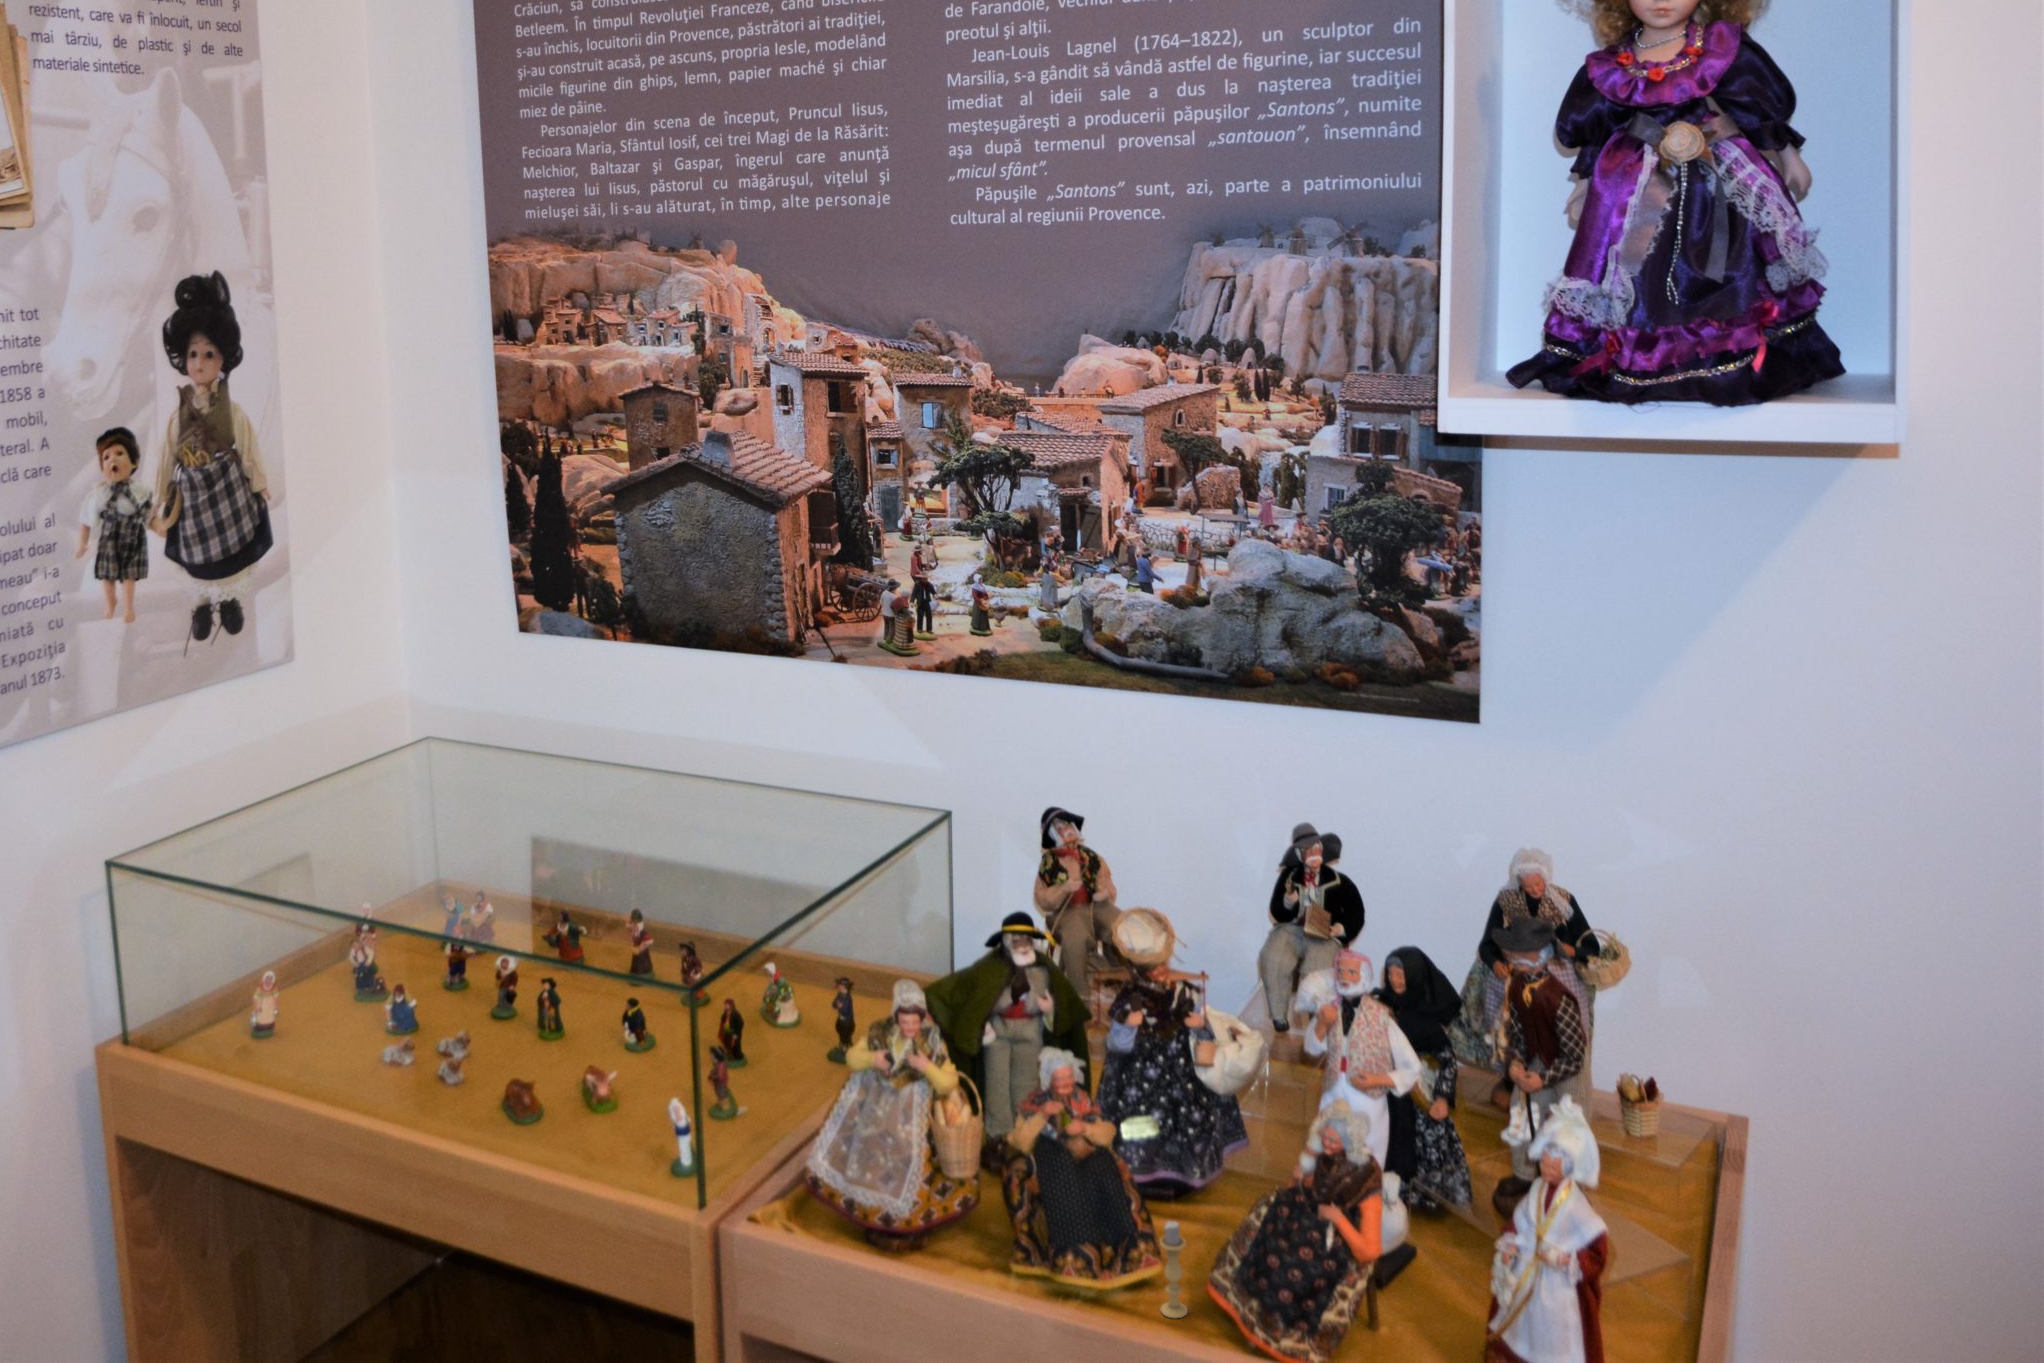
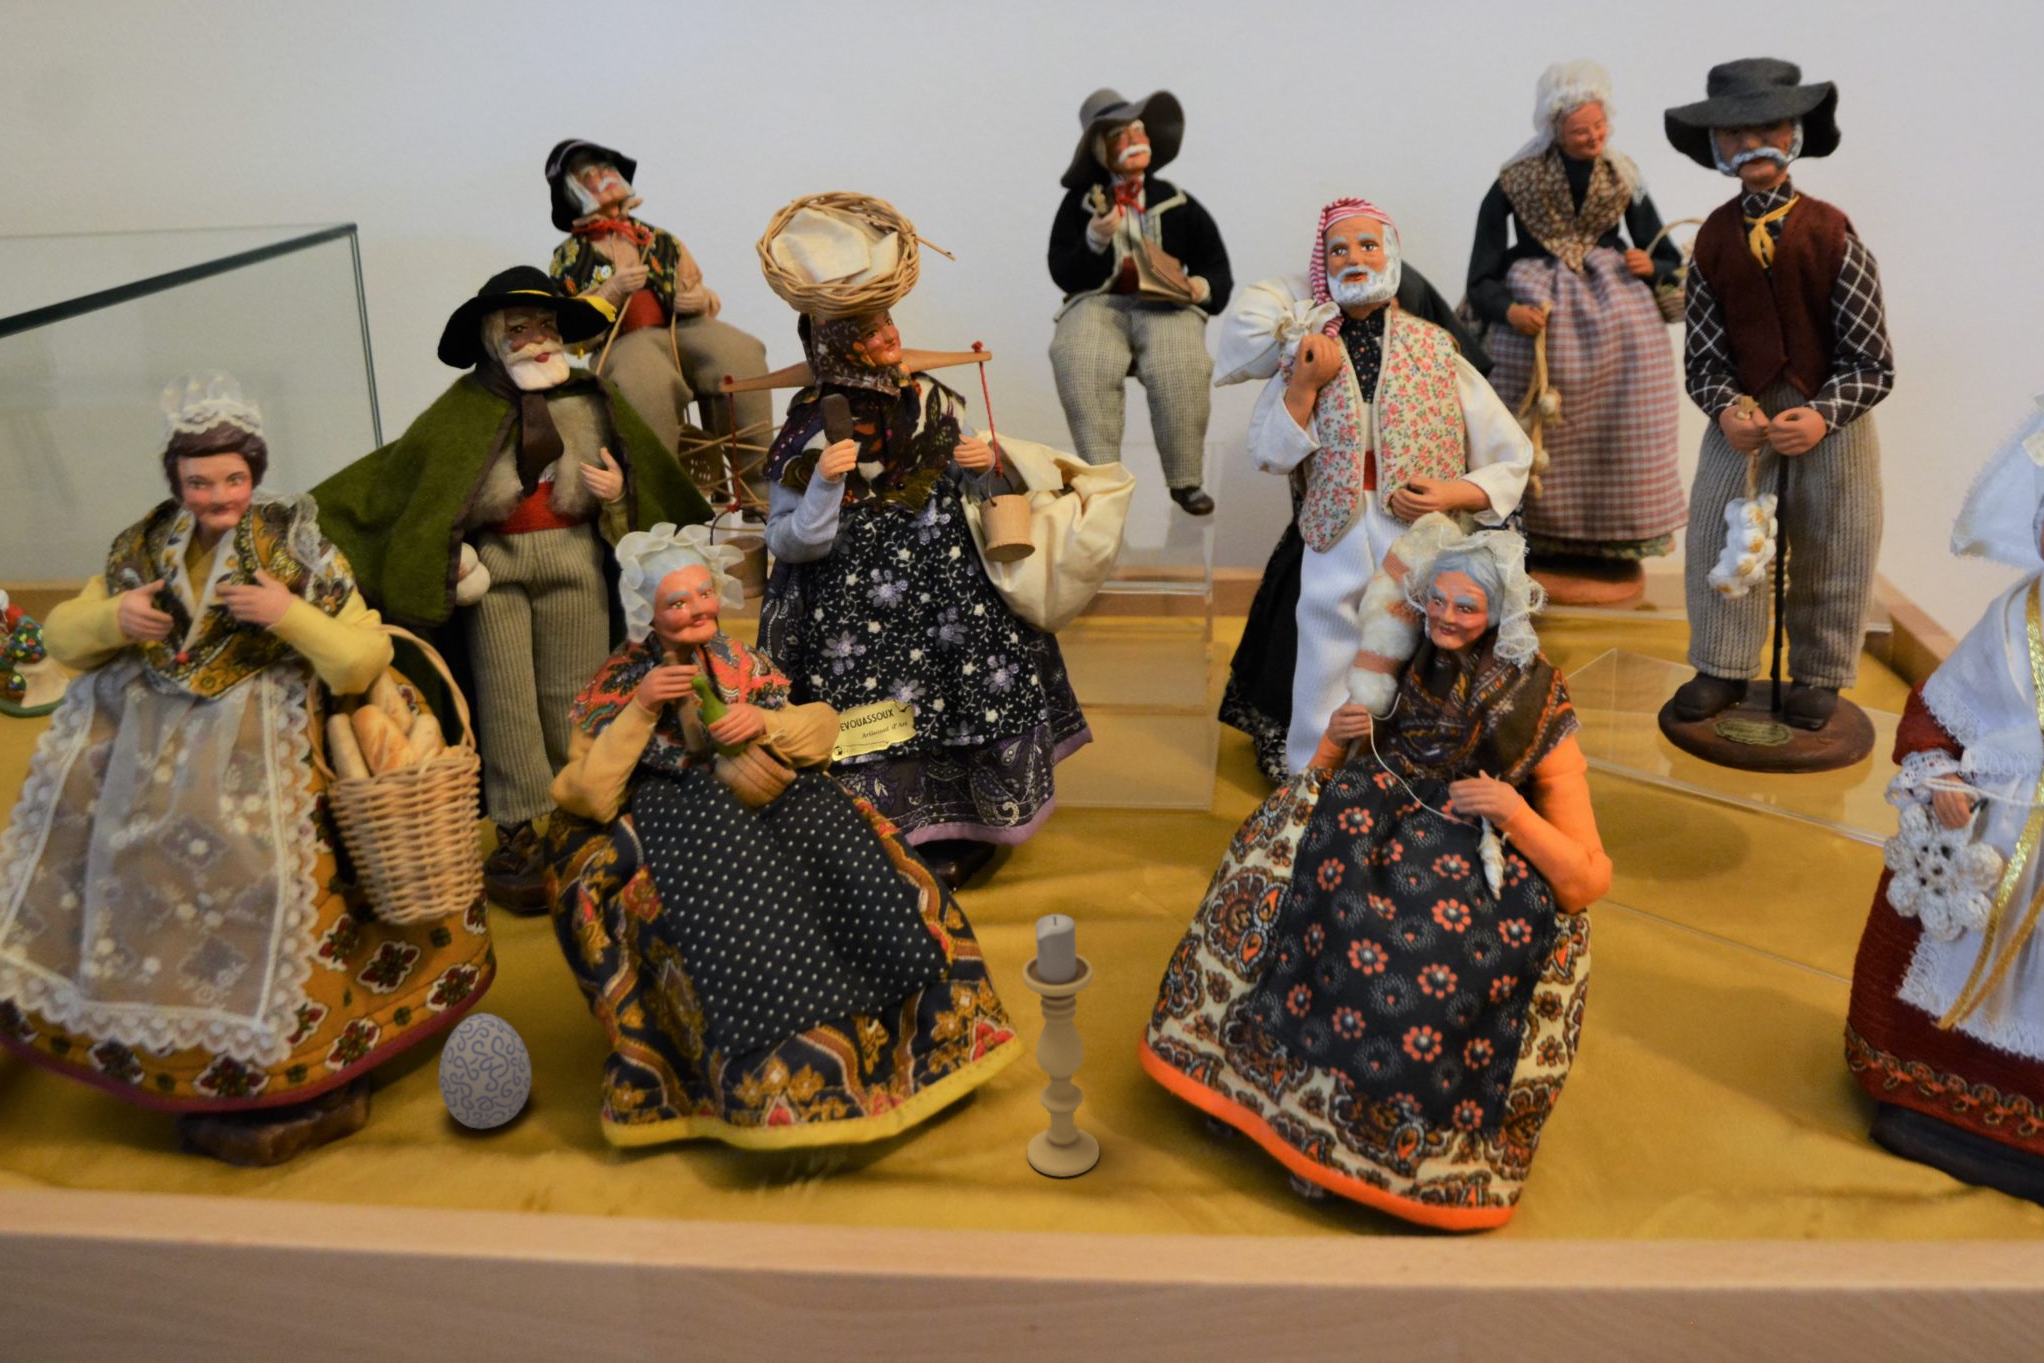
decorative egg: none [958,1217,990,1260] -> present [439,1013,531,1129]

